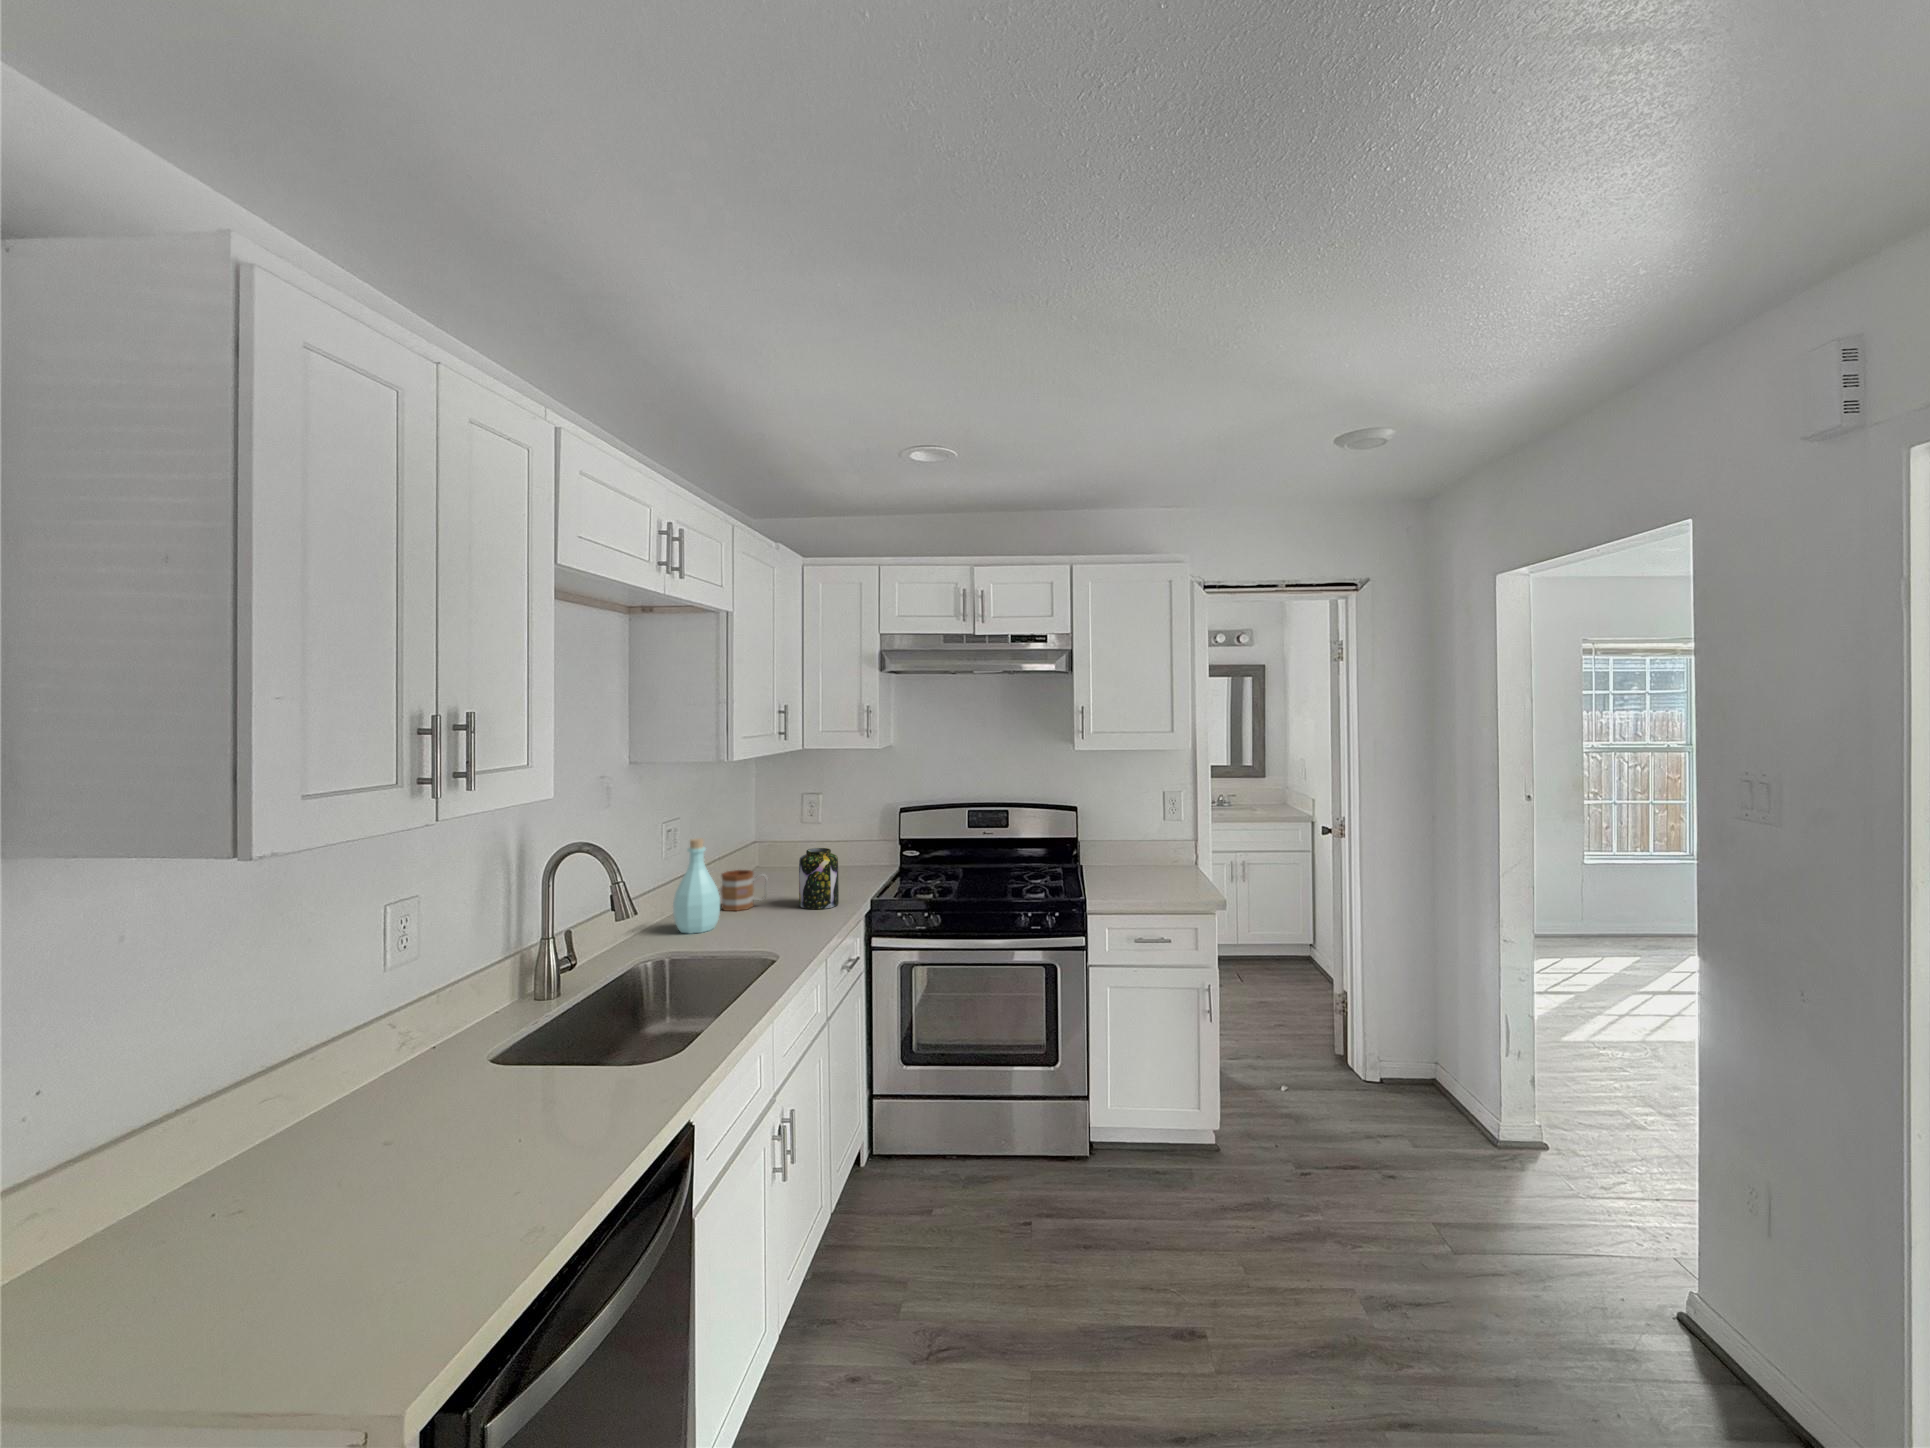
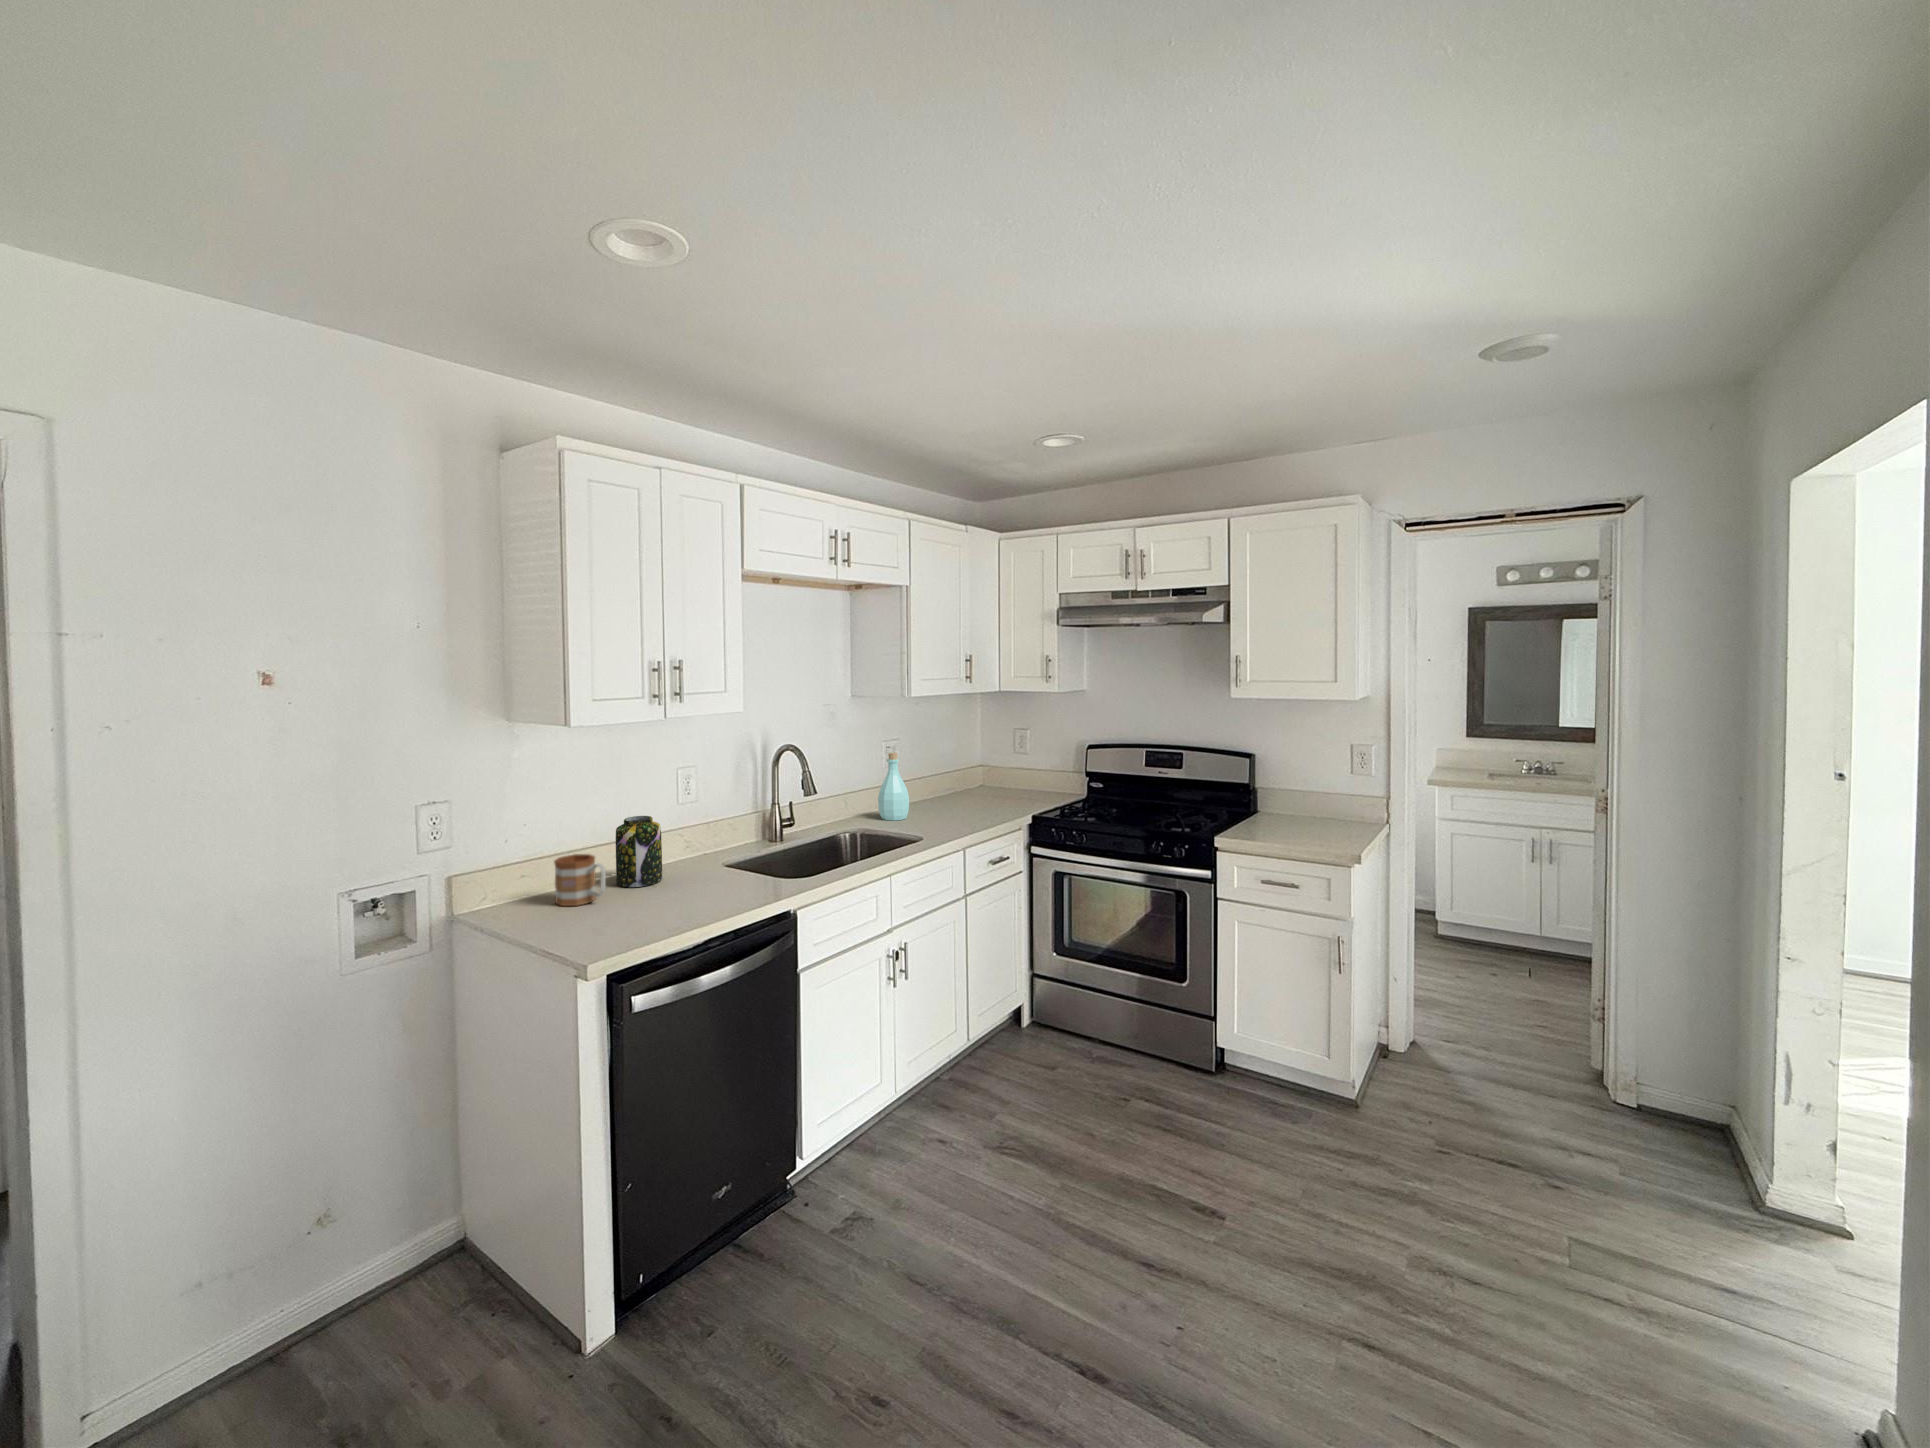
jar: present [799,848,839,909] -> present [616,816,662,887]
mug: present [721,870,768,911] -> present [554,854,606,906]

